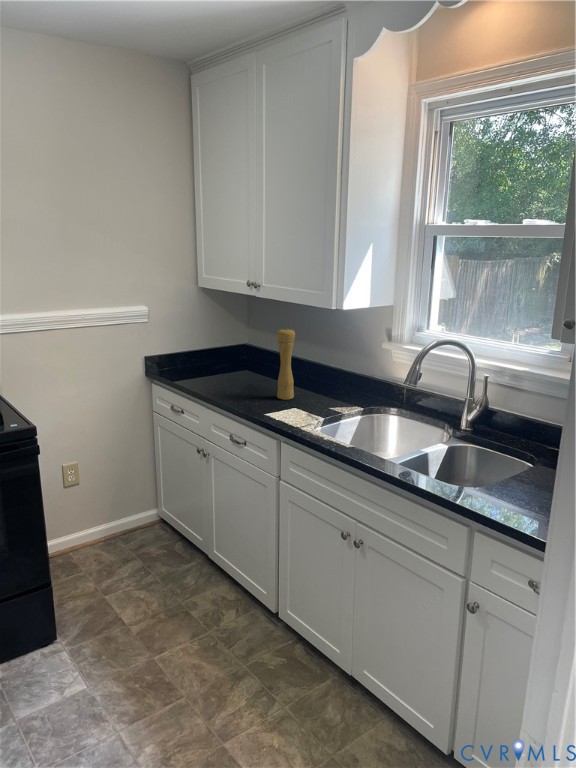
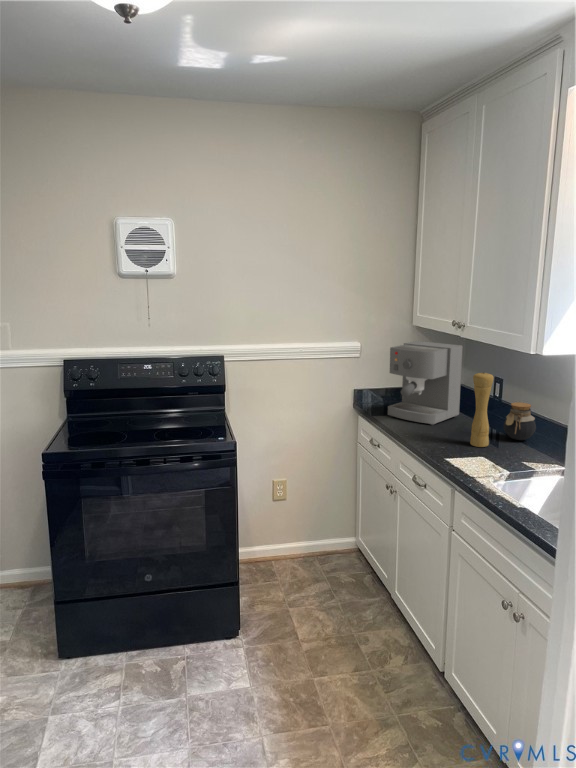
coffee maker: none [185,303,253,385] -> present [388,341,462,425]
jar: none [301,355,328,390] -> present [503,402,536,440]

